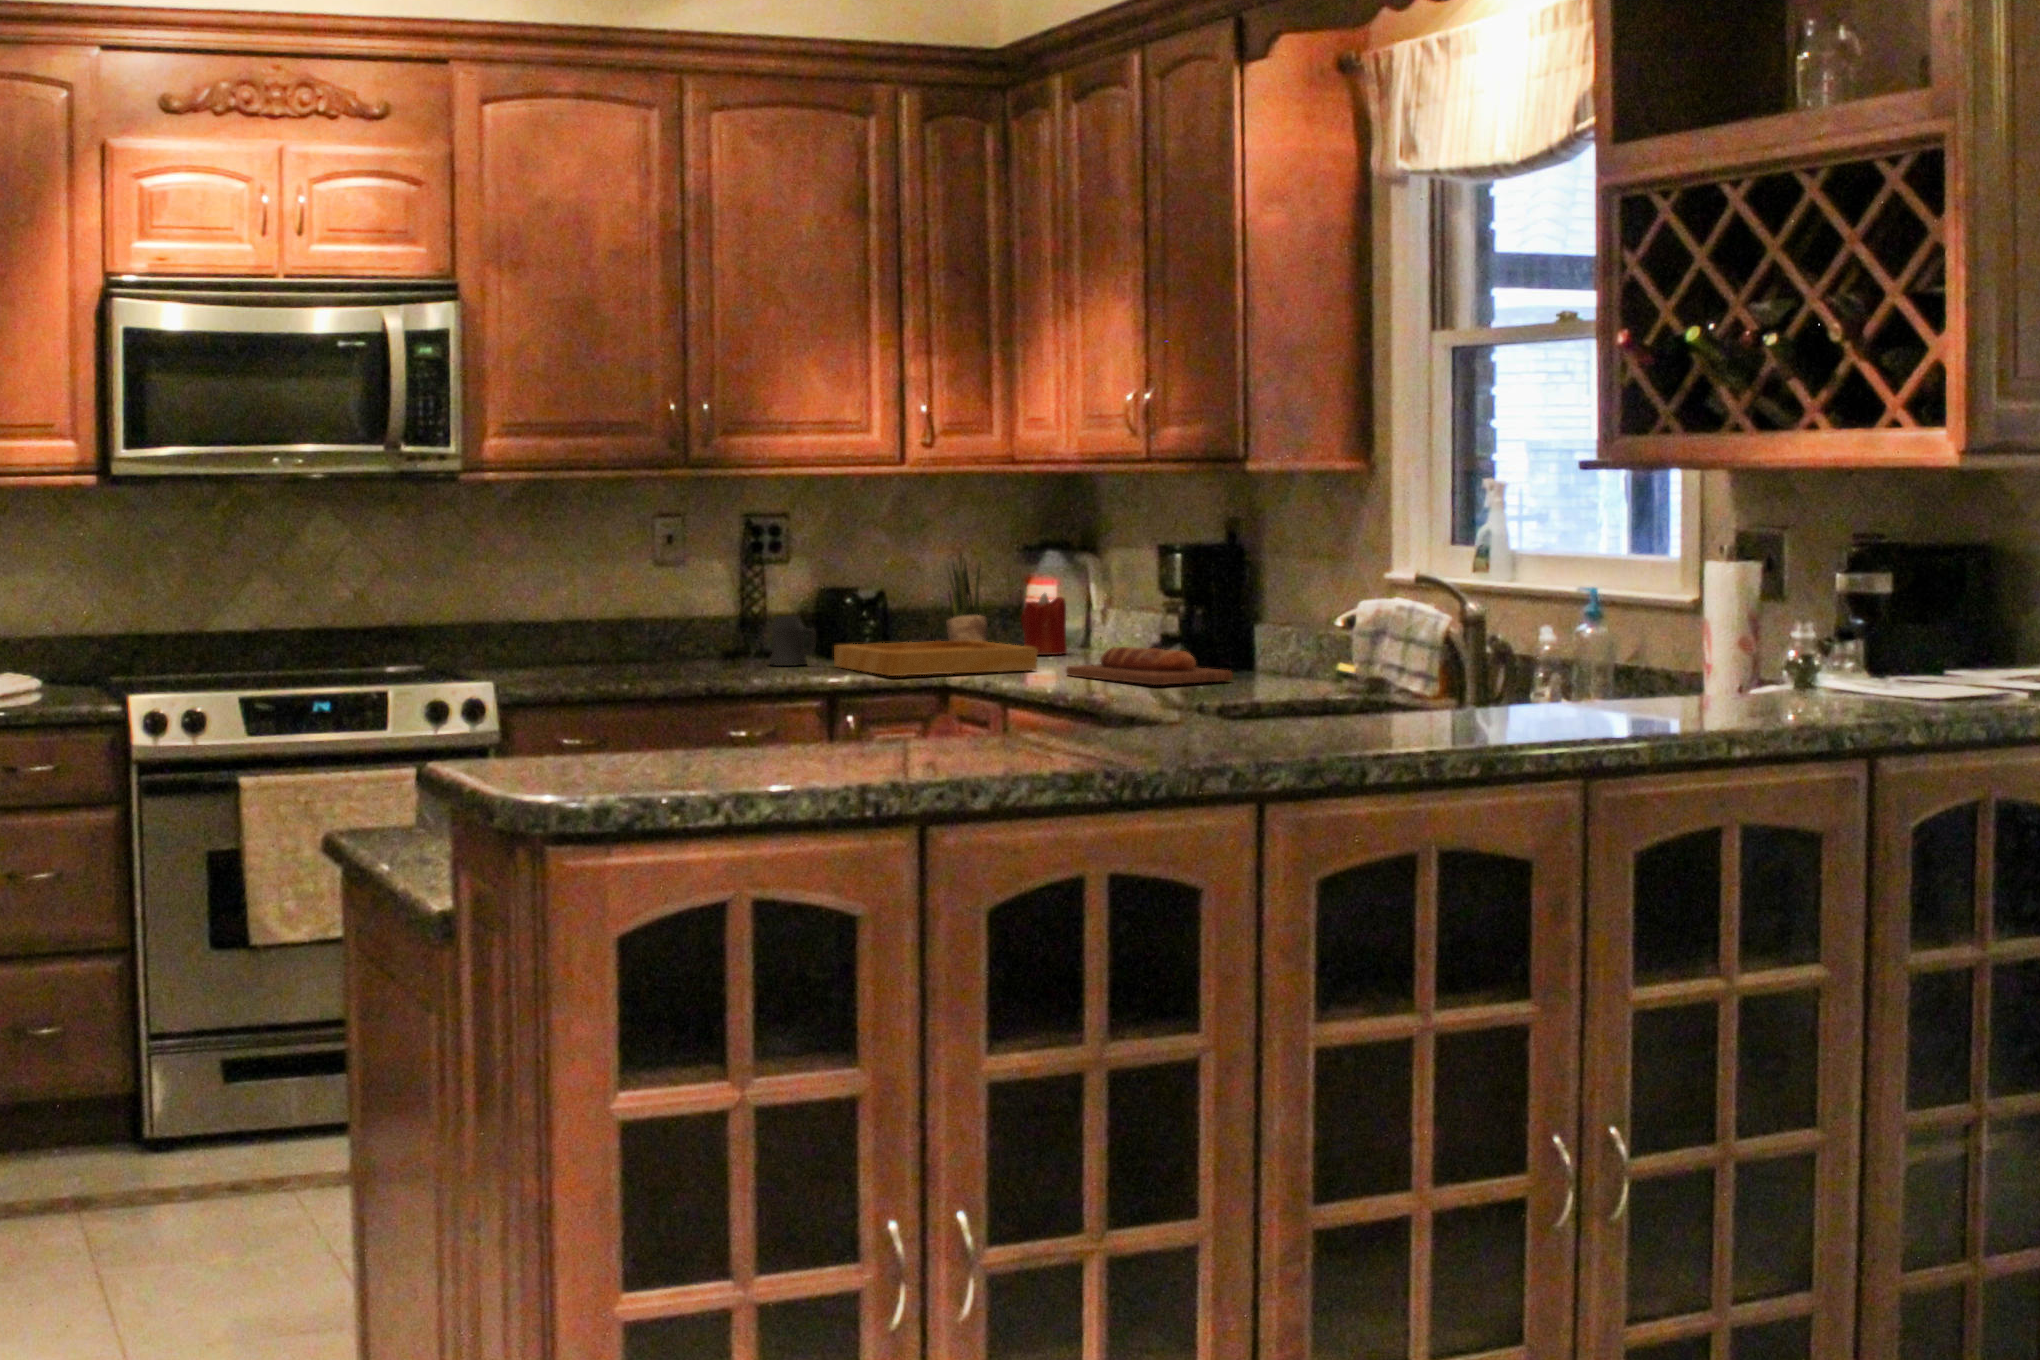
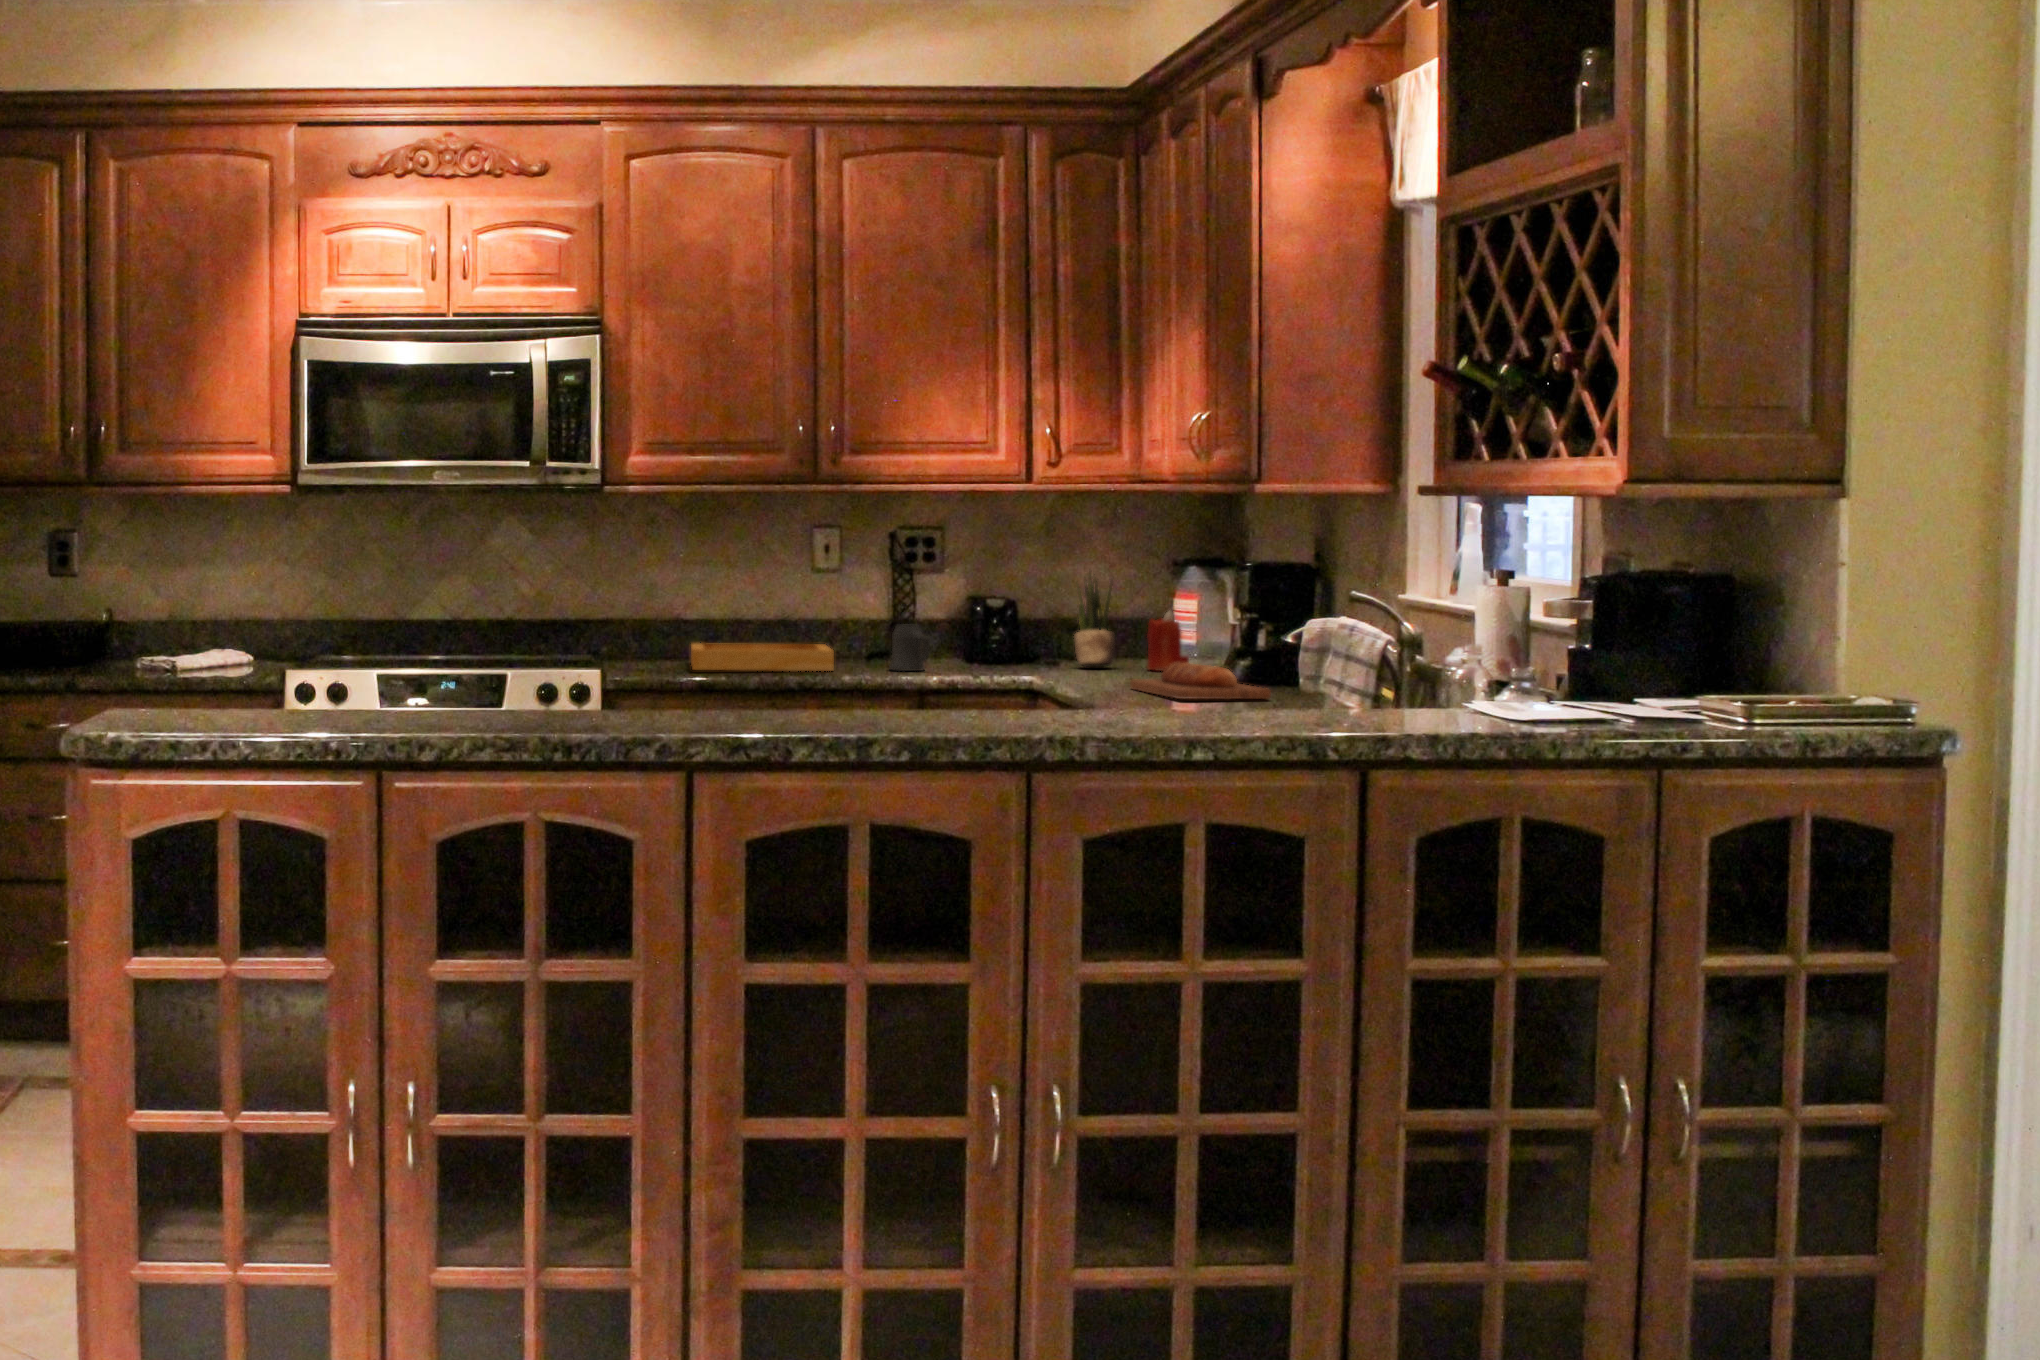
tray: present [834,640,1037,676] -> present [691,643,834,671]

